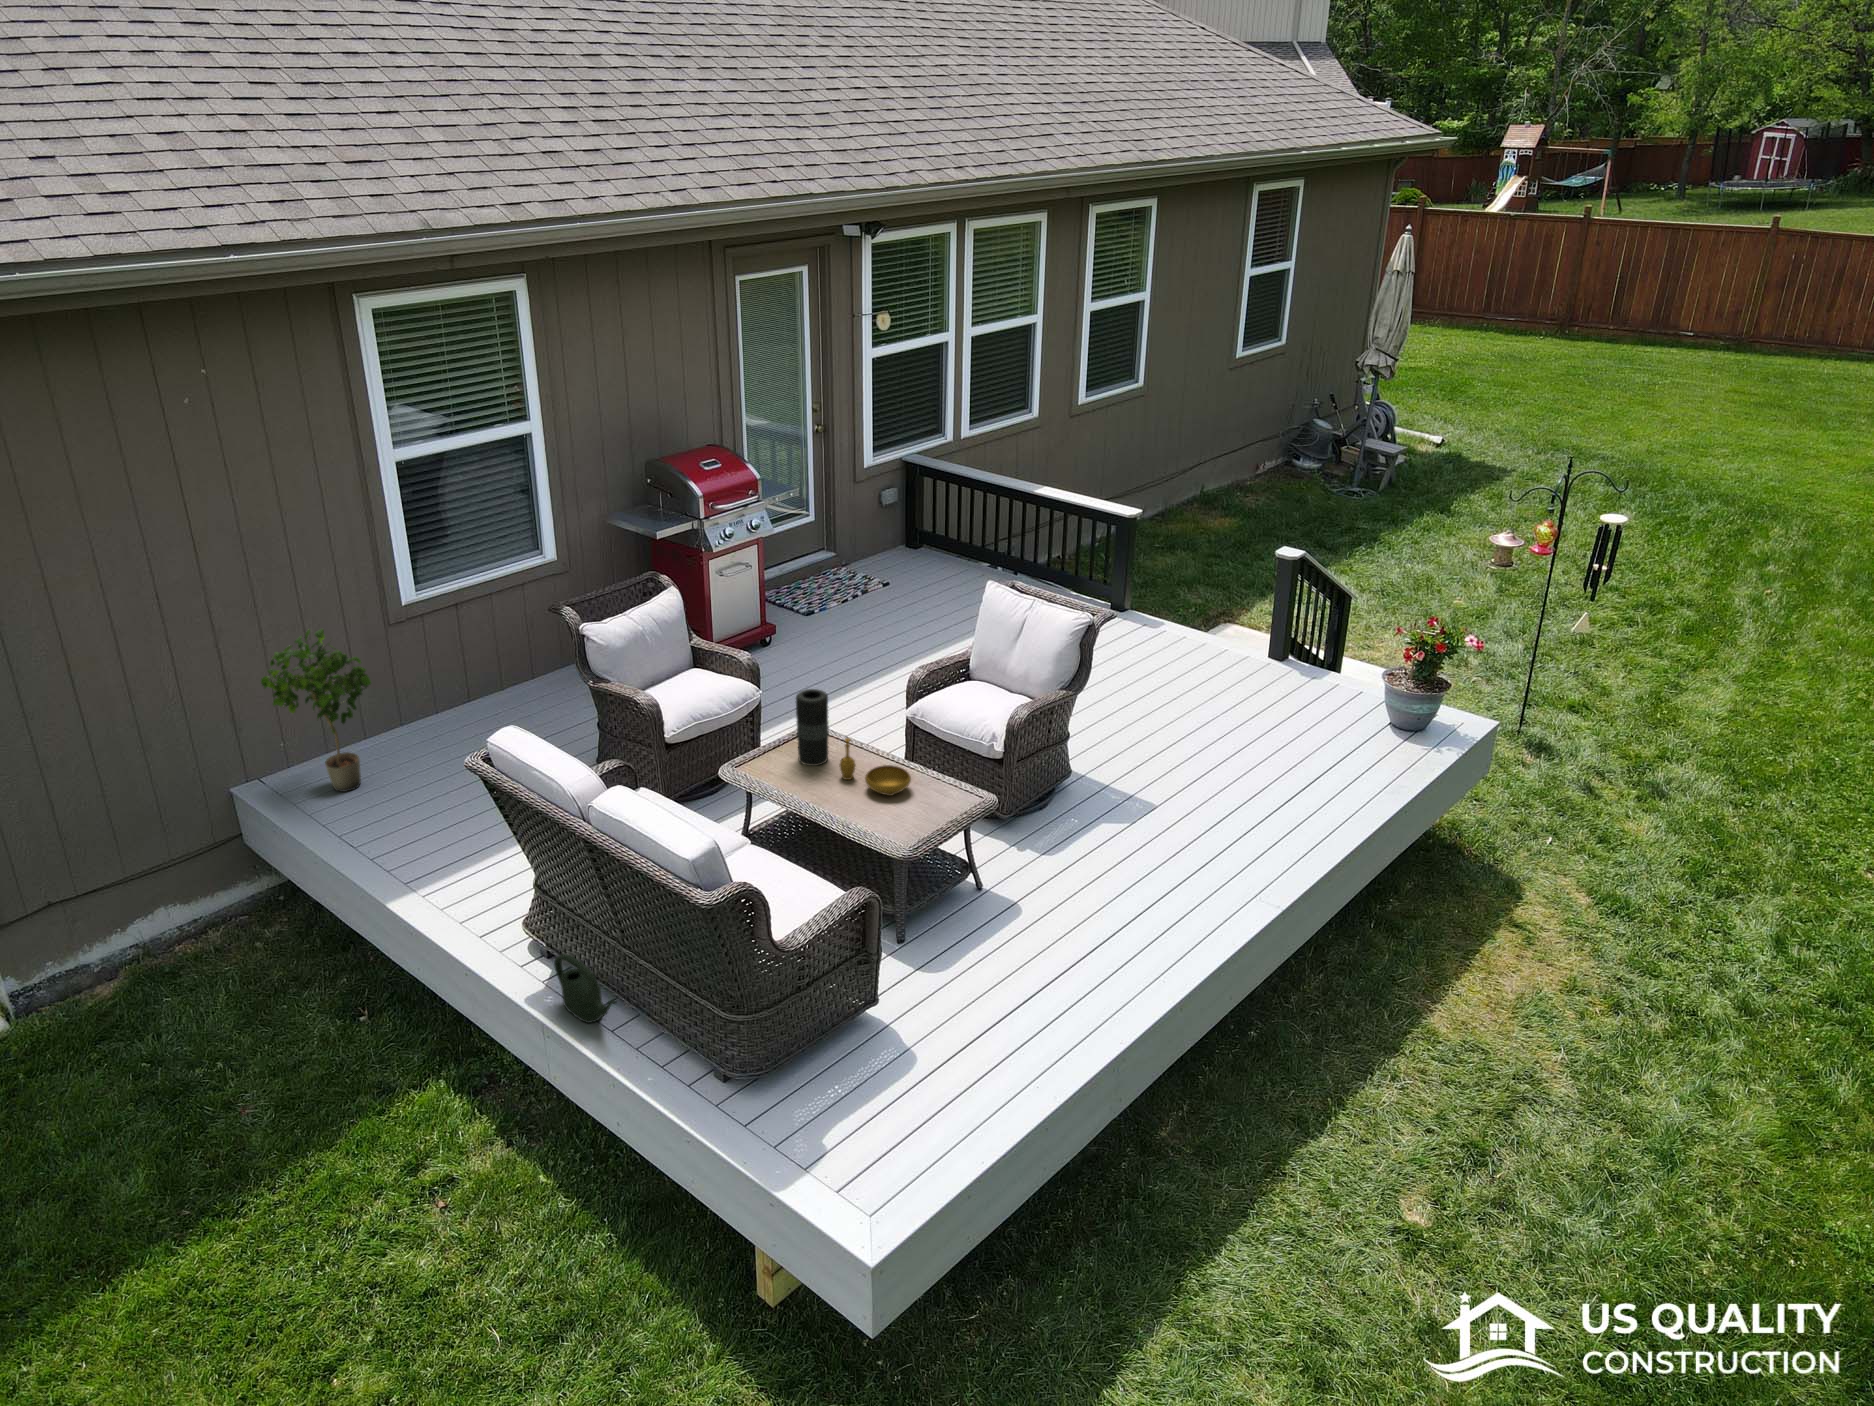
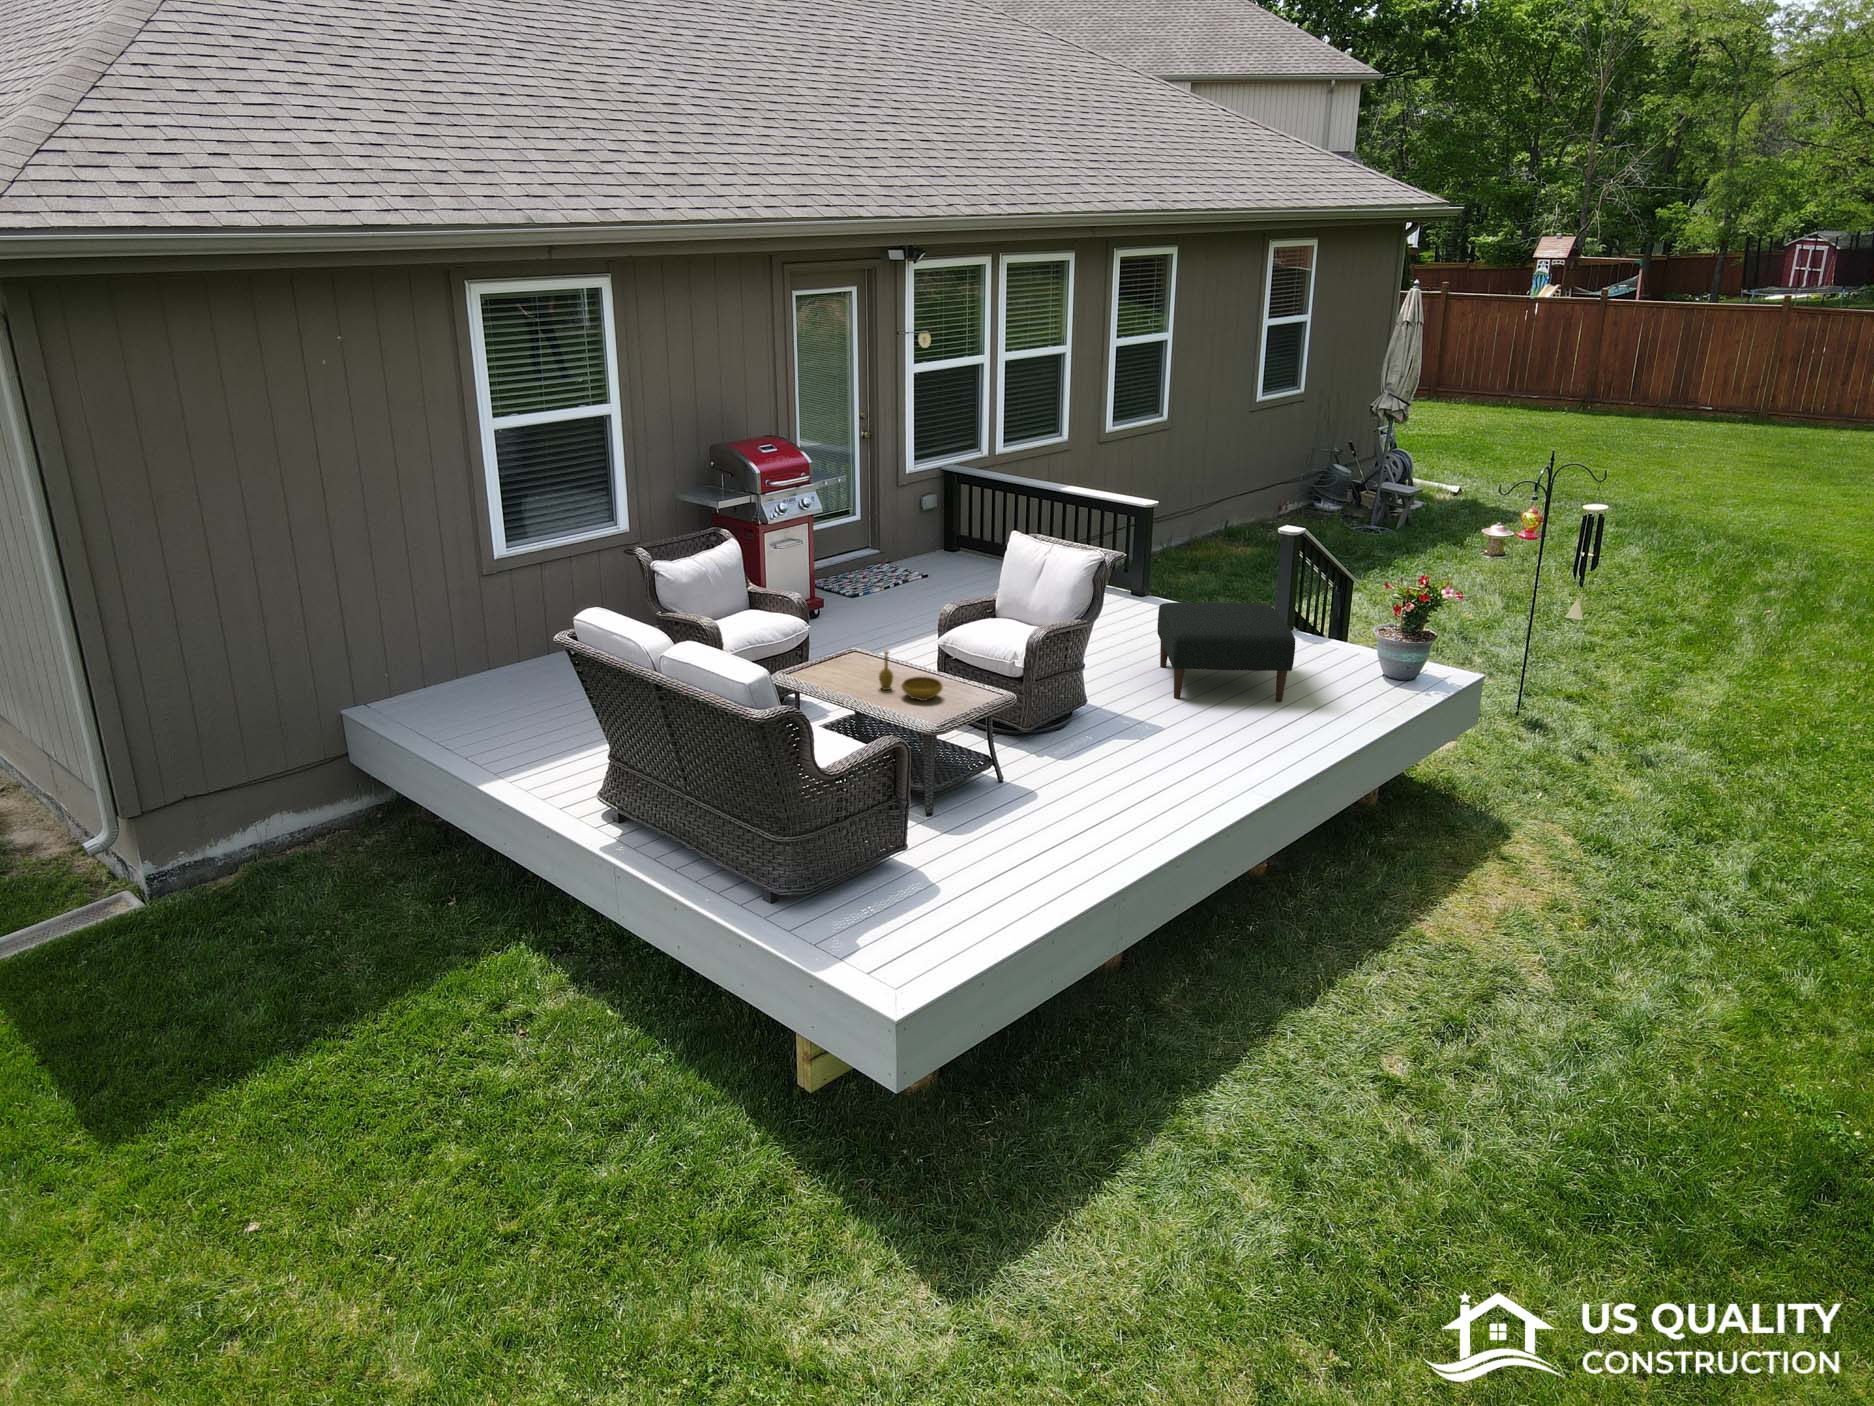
potted plant: present [261,629,371,792] -> none [368,566,465,713]
ottoman: none [1142,635,1294,750] -> present [1157,602,1295,702]
vase: present [796,689,829,766] -> none [841,612,870,681]
watering can: present [554,954,617,1023] -> none [625,810,680,870]

